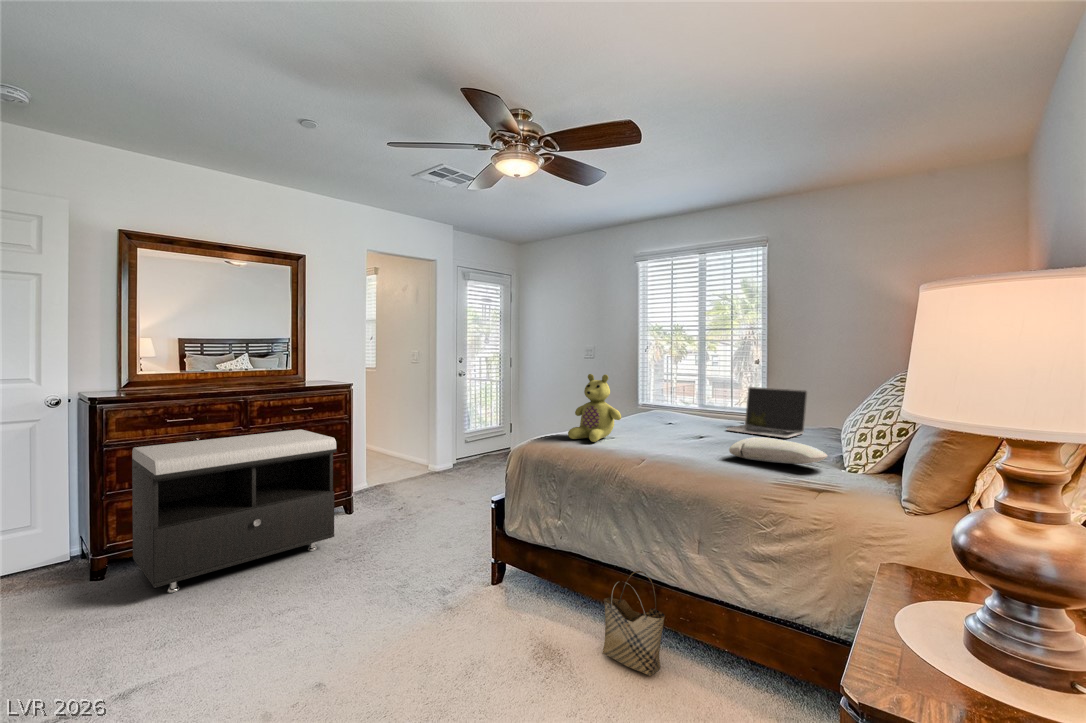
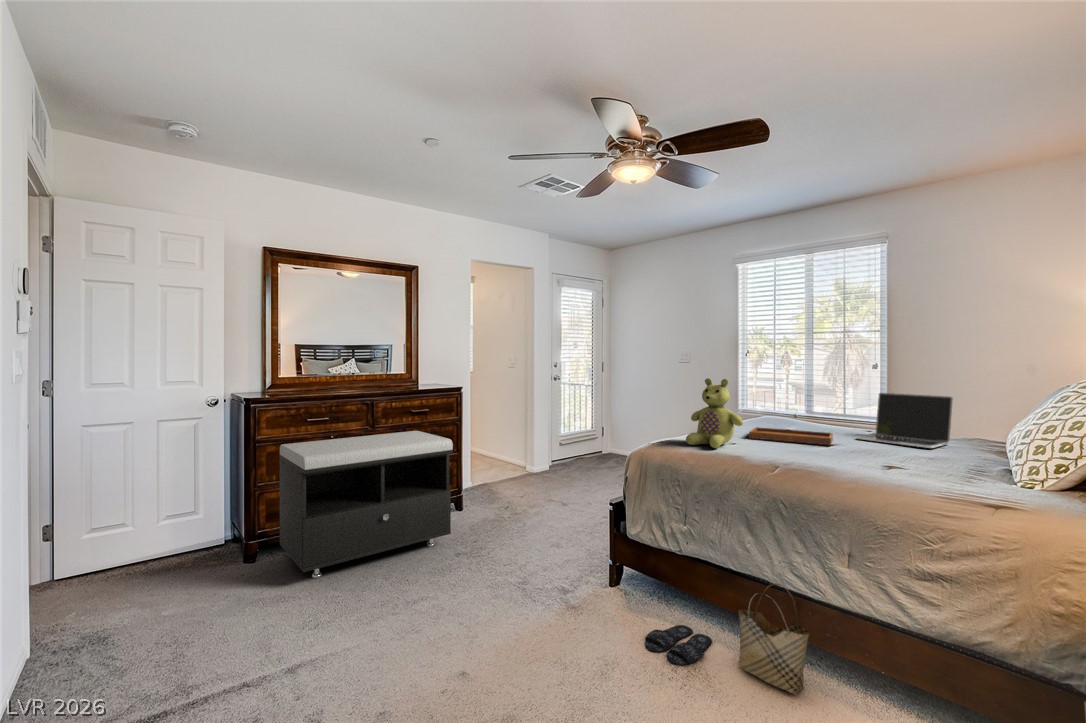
tray: none [630,408,706,437] -> present [749,414,833,445]
pillow: present [729,437,827,464] -> none [873,447,996,477]
slippers: none [518,616,583,656] -> present [645,625,712,665]

